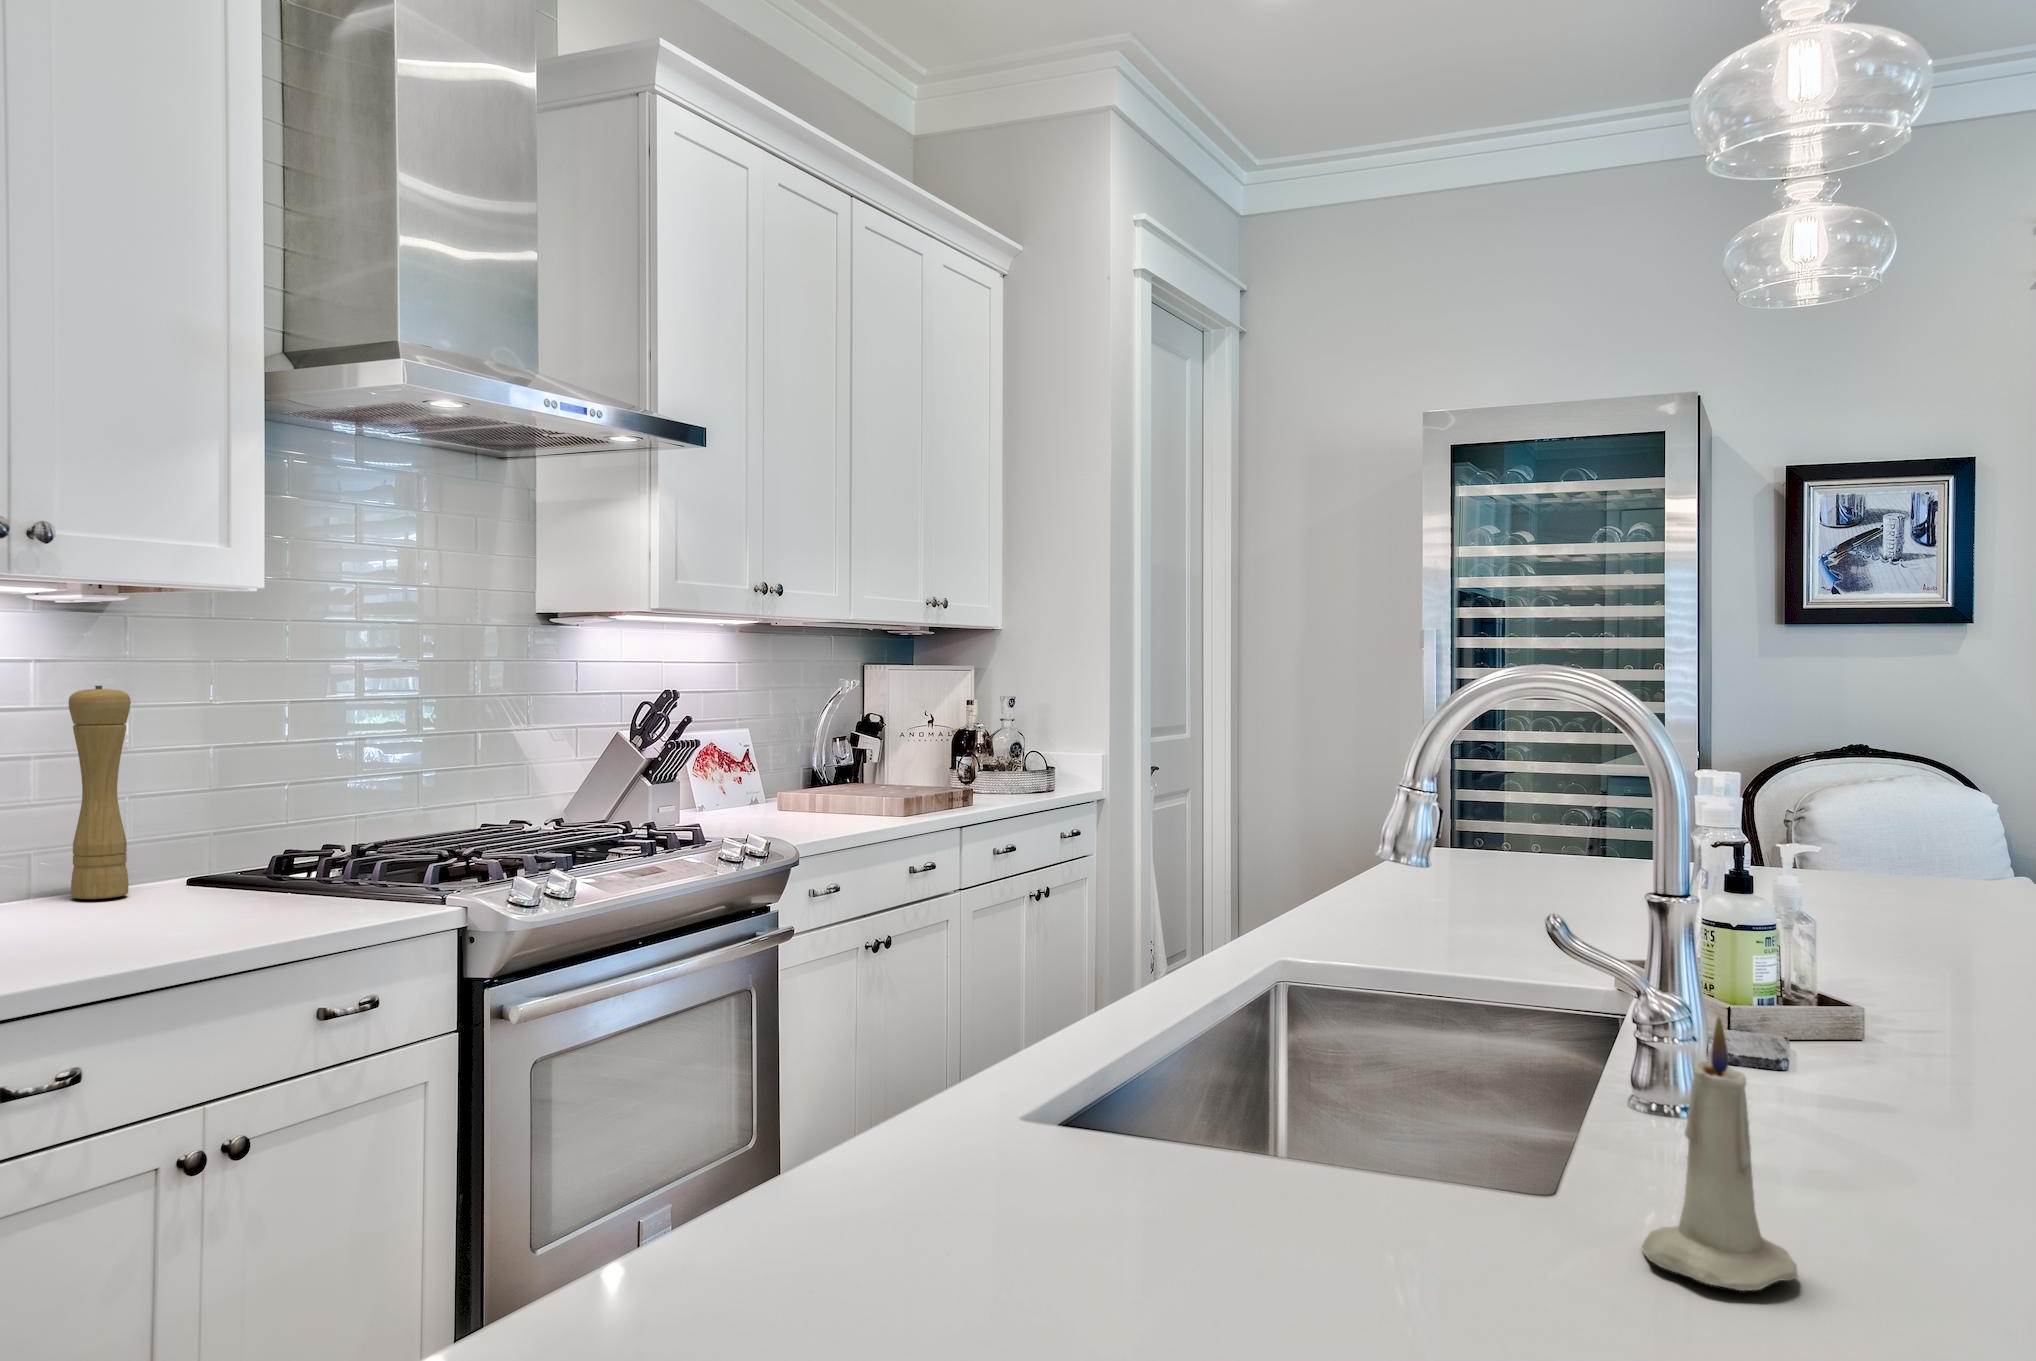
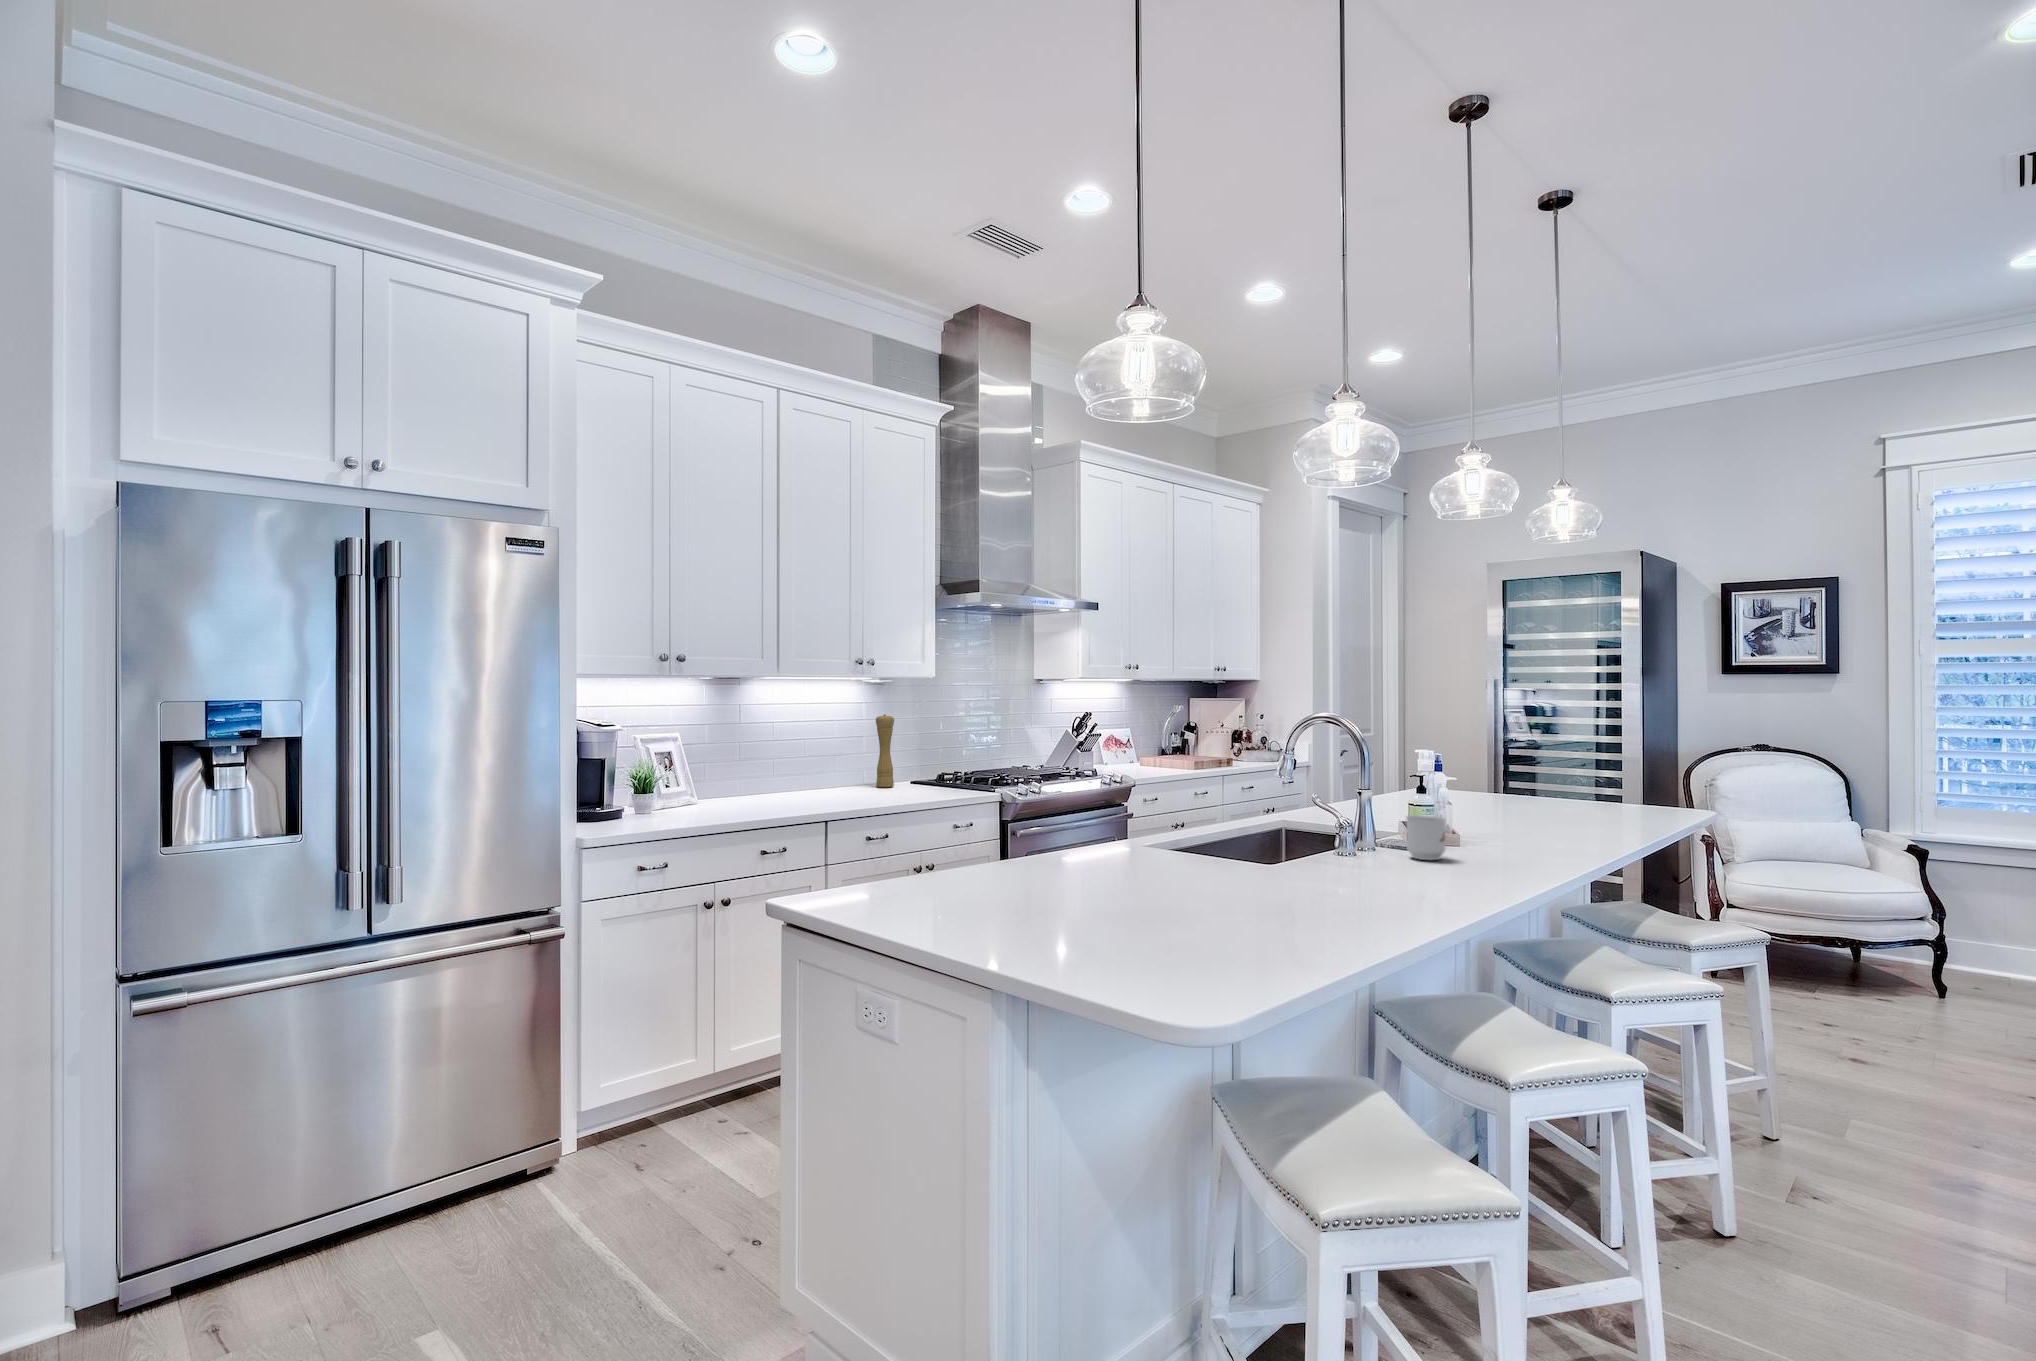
mug: none [1820,956,1950,1098] -> present [1406,815,1445,860]
candle: present [1642,1017,1798,1291] -> none [1266,814,1303,881]

